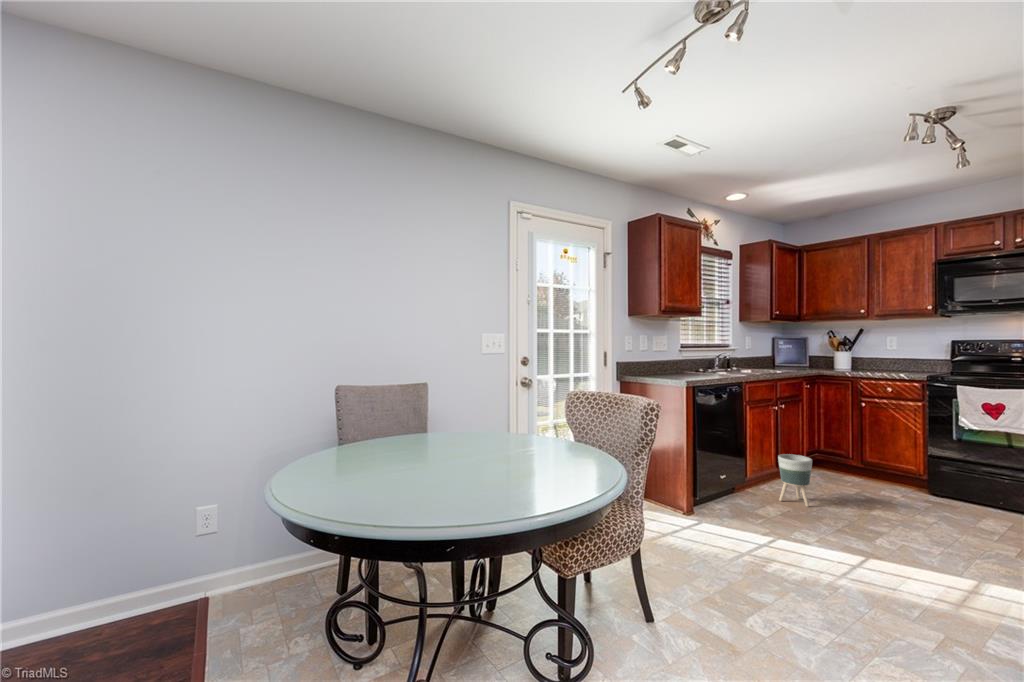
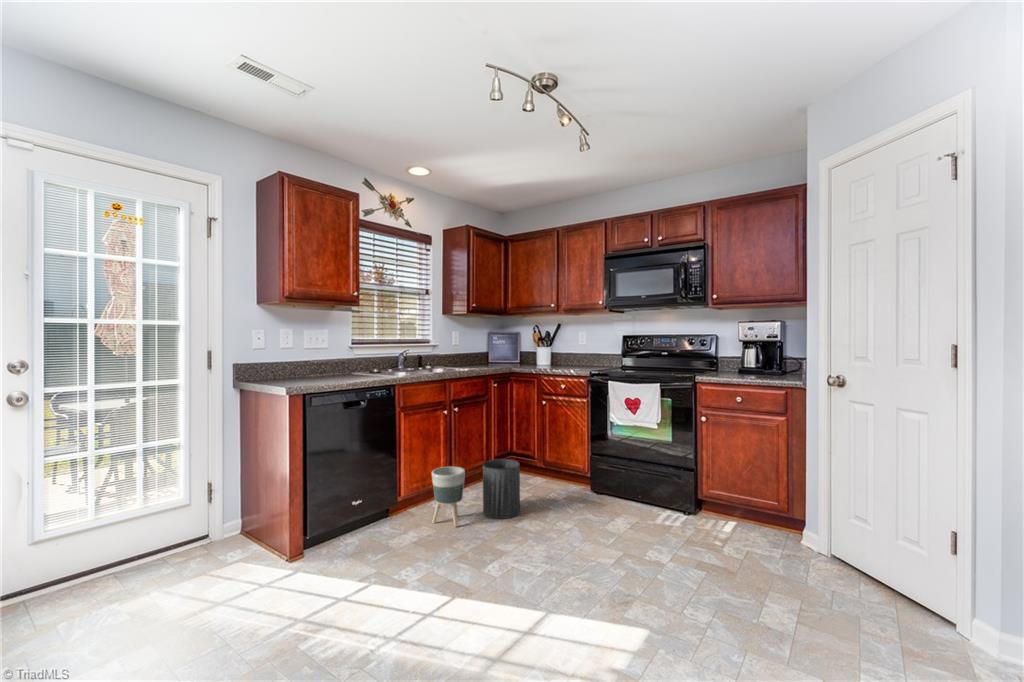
trash can: none [821,453,864,506] -> present [483,459,520,519]

